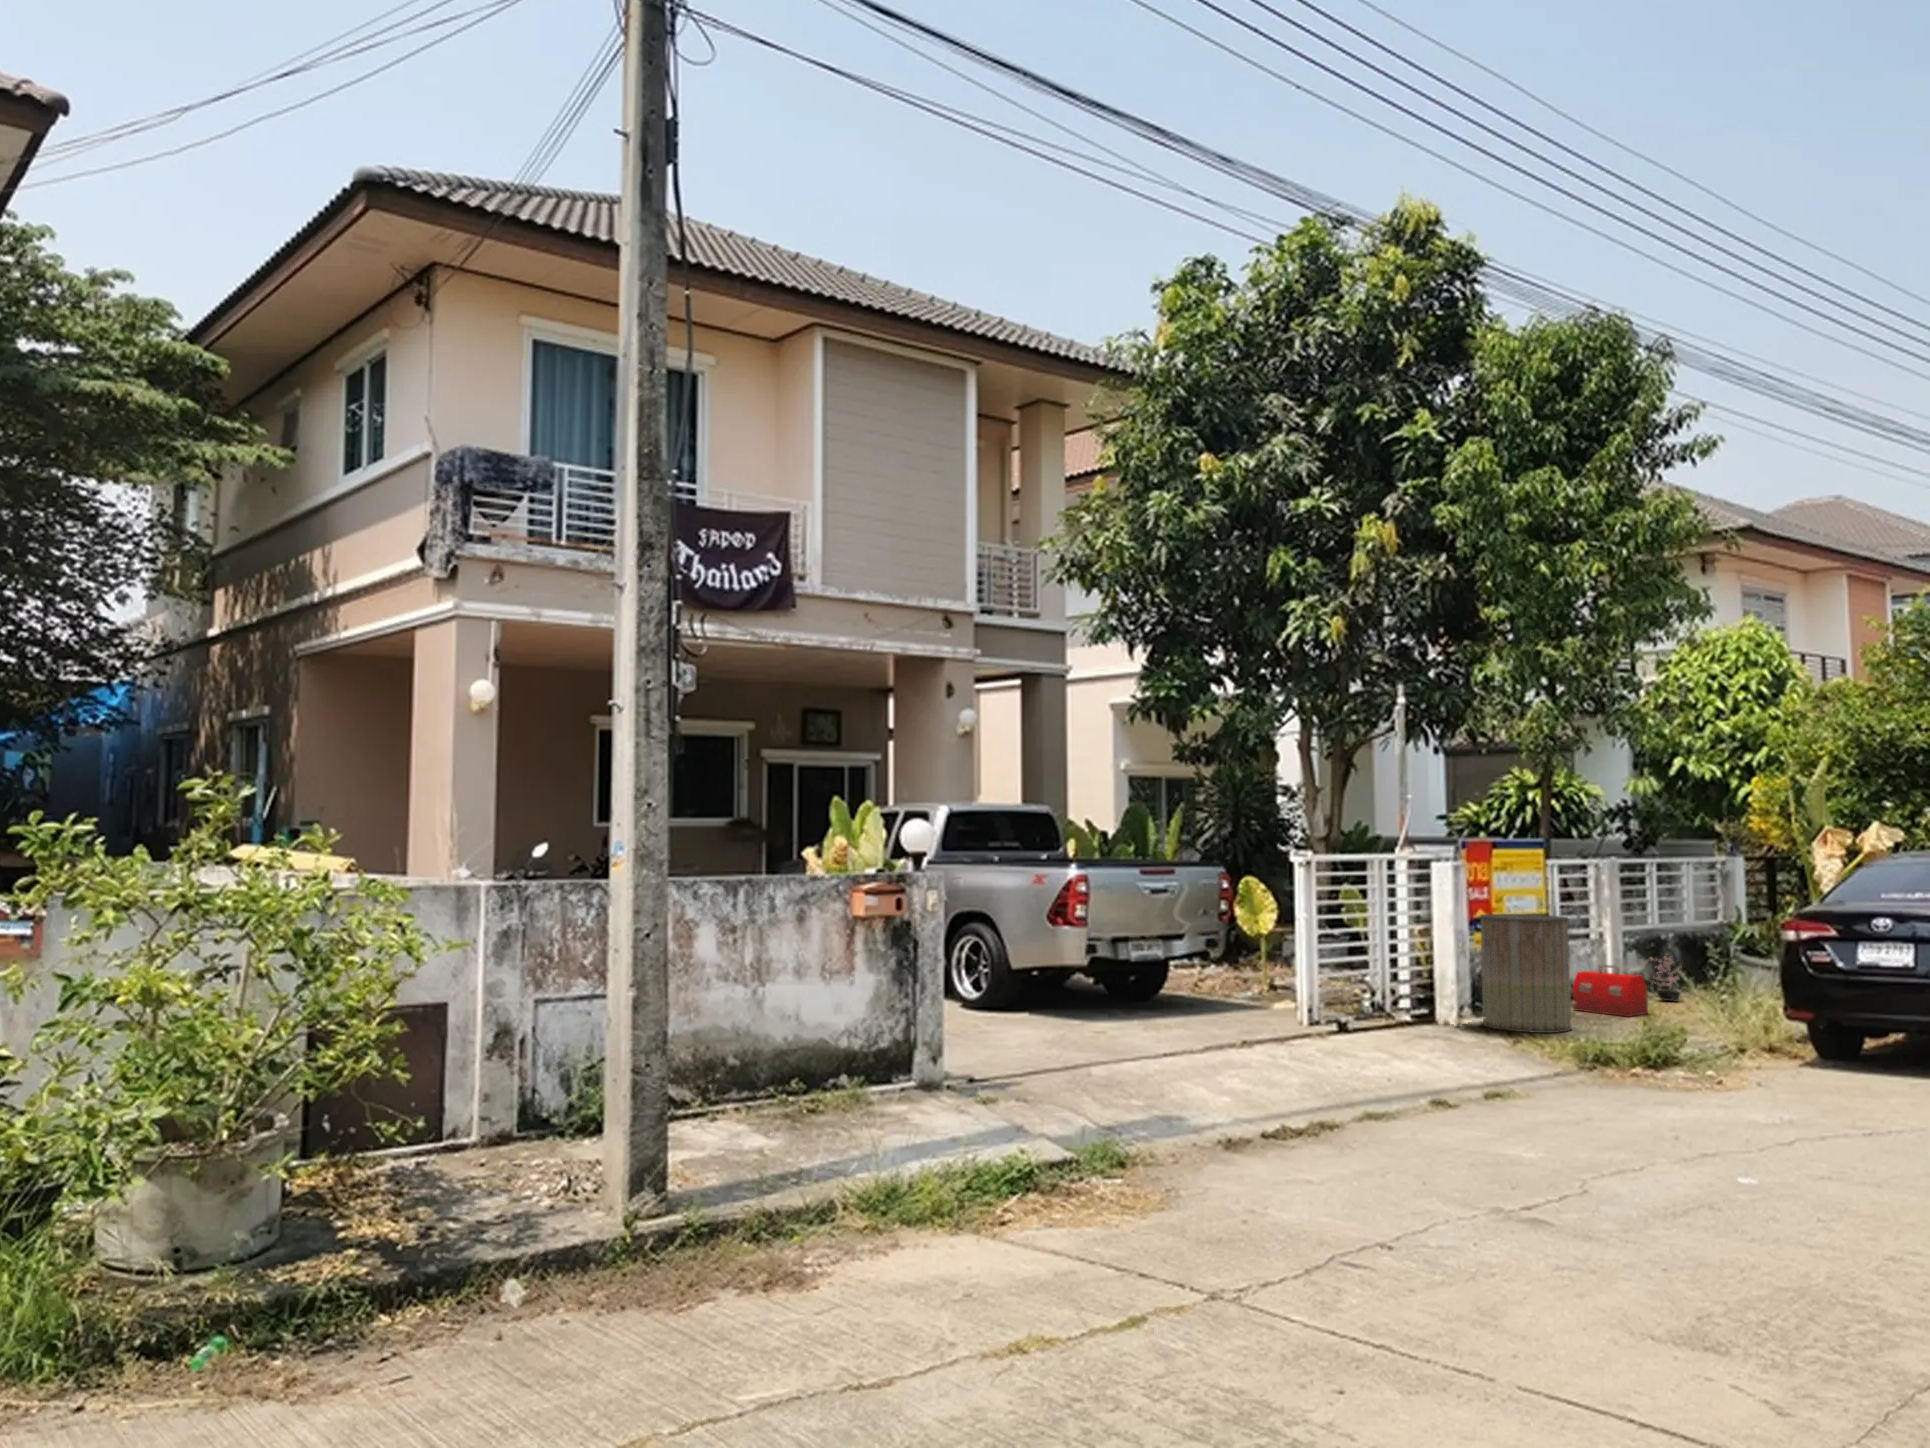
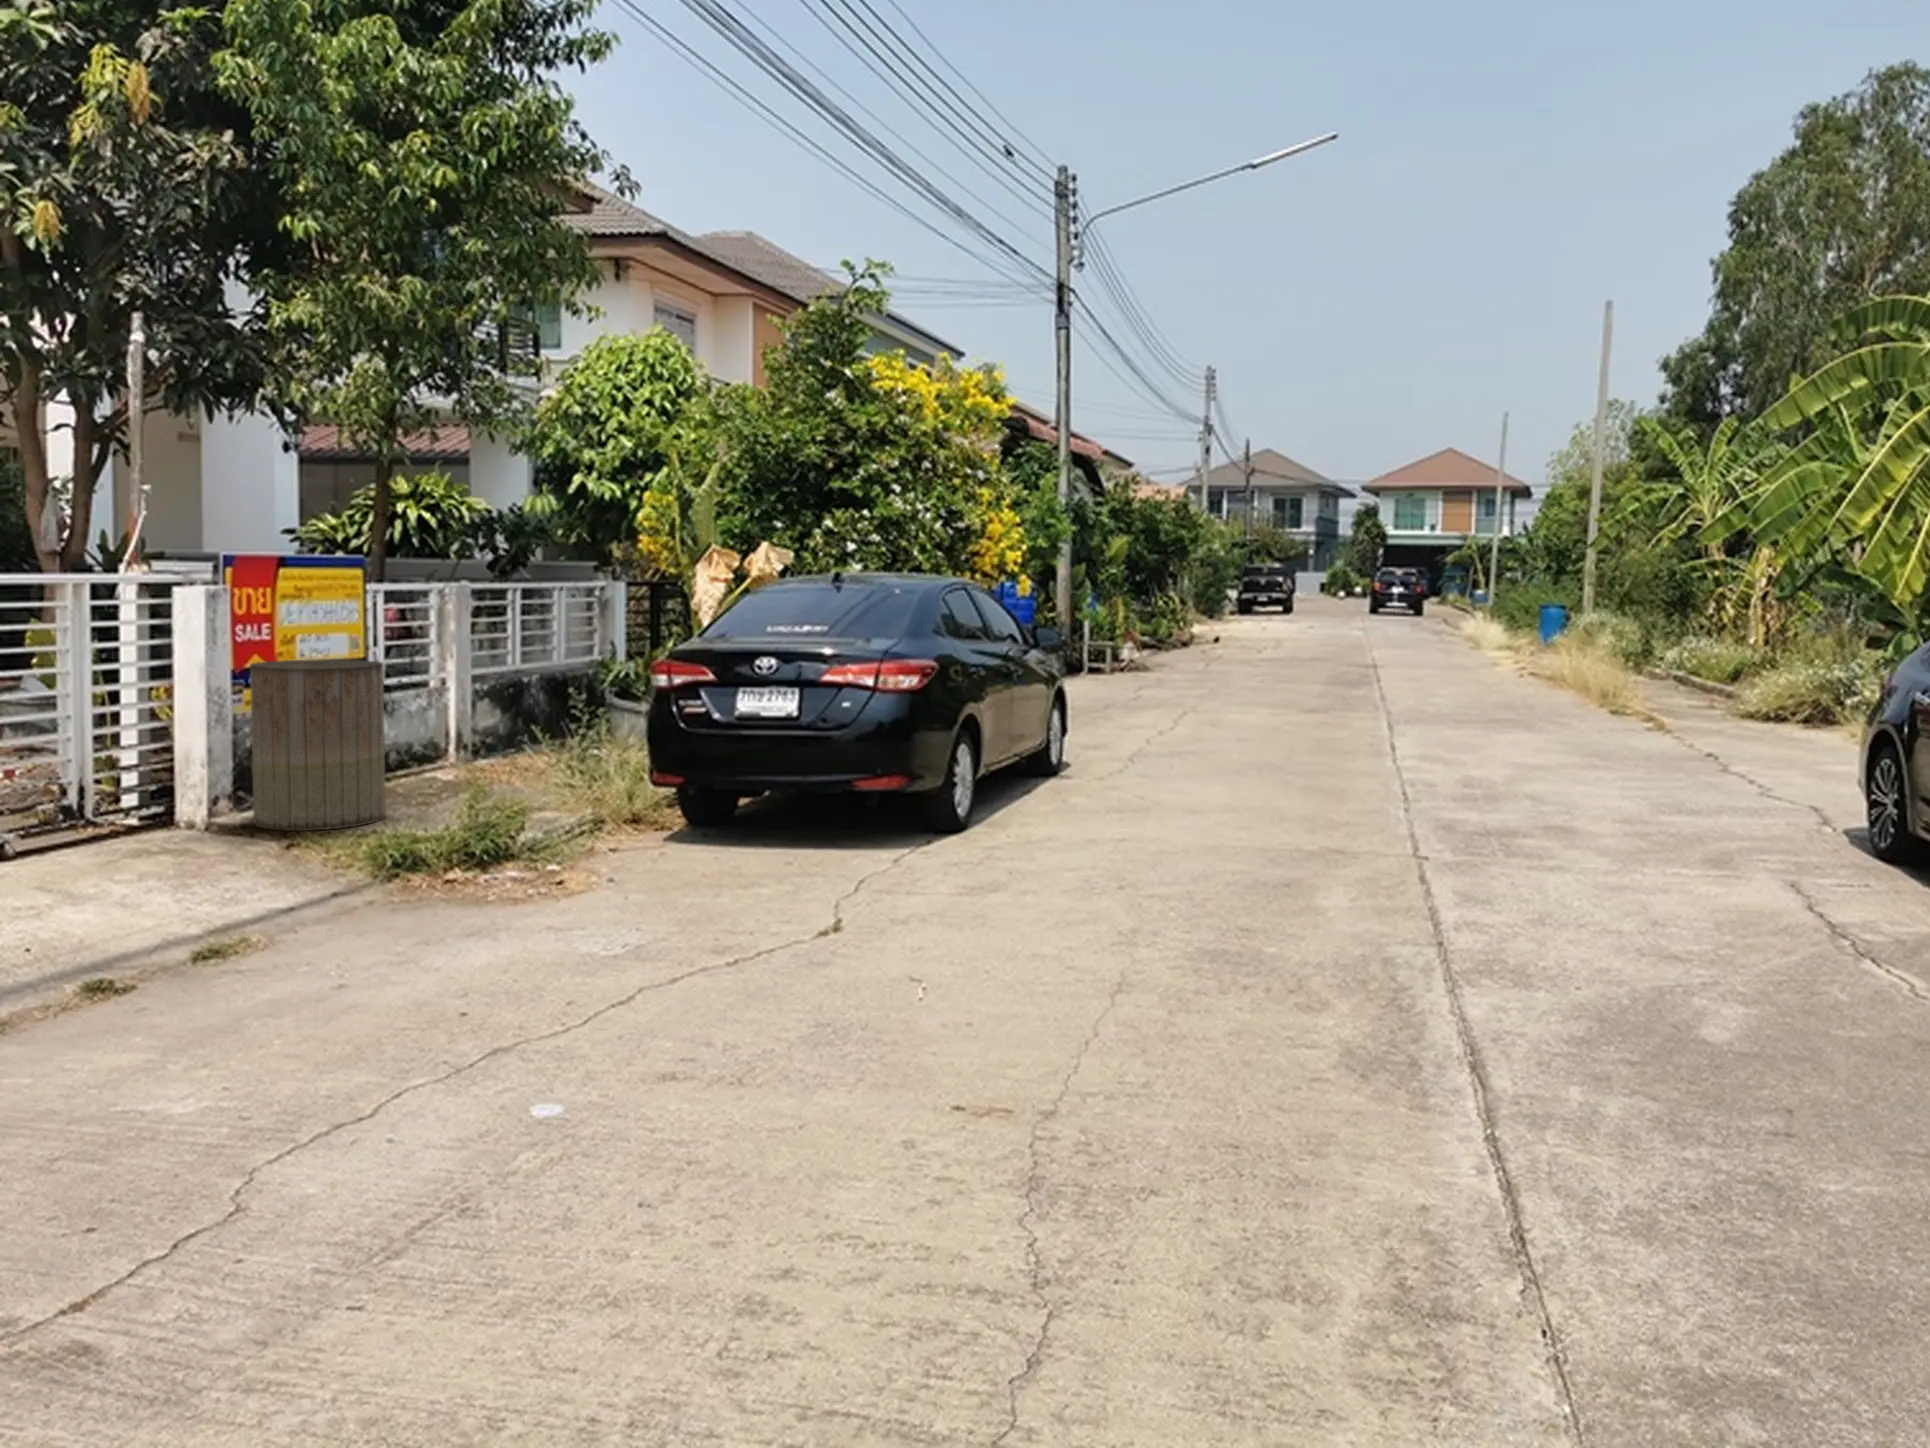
potted plant: present [1646,956,1682,1002] -> none [507,696,557,755]
toolbox: present [1573,965,1648,1017] -> none [409,720,505,785]

